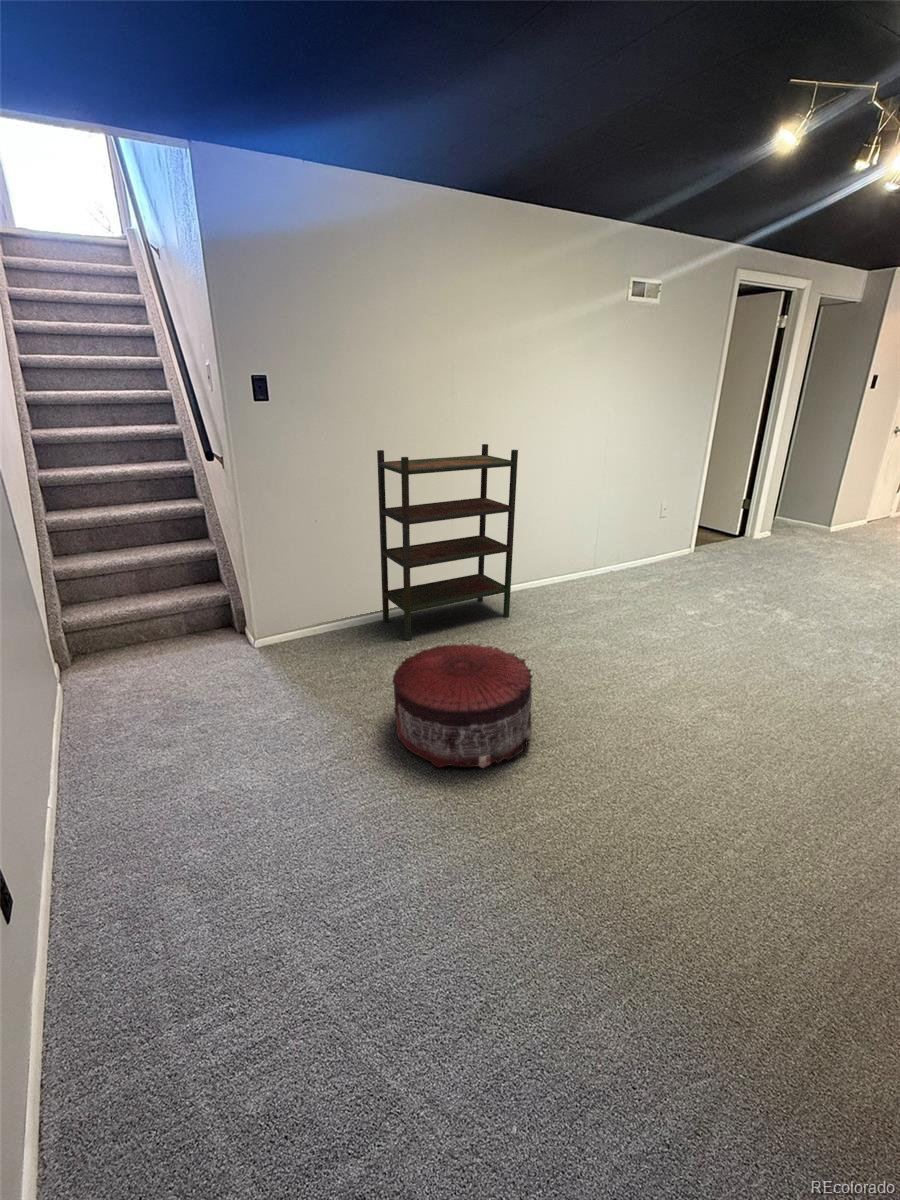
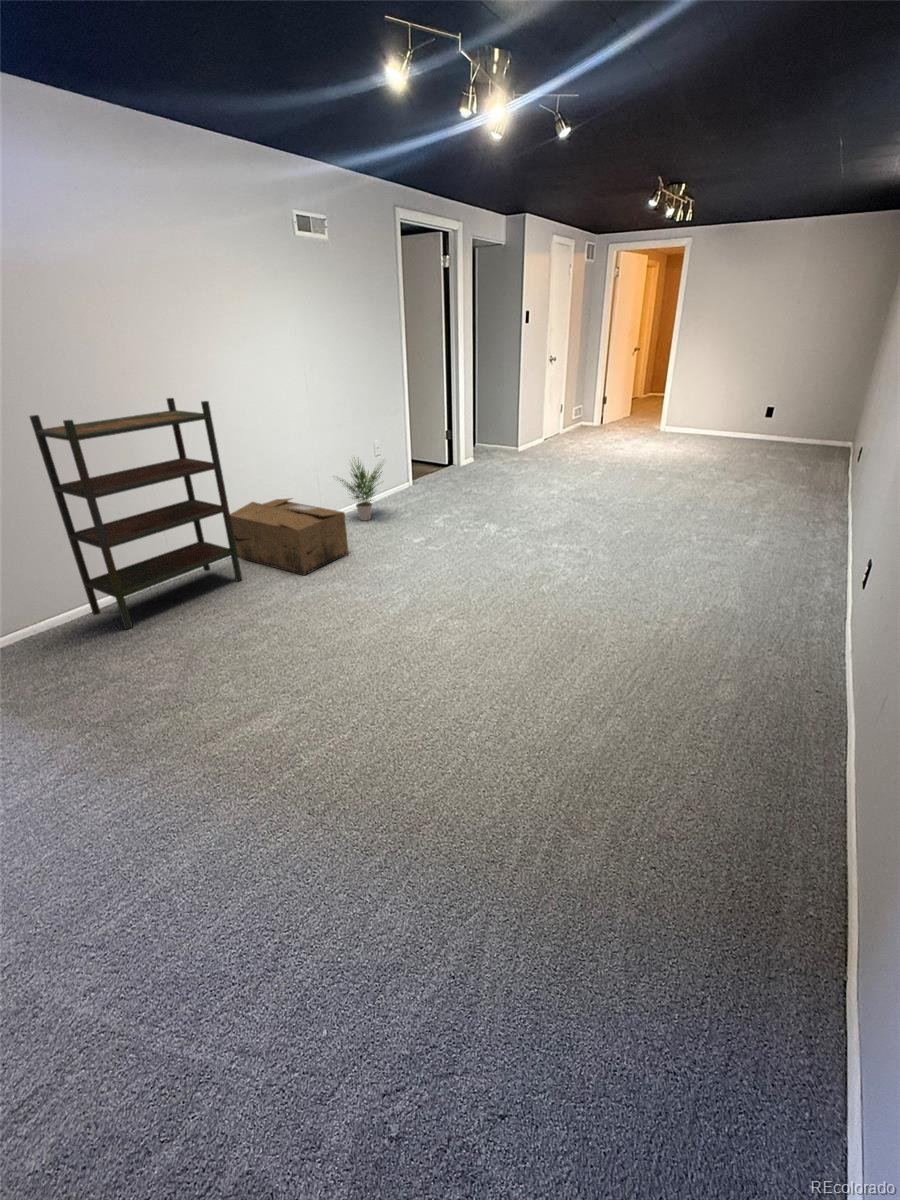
potted plant: none [612,514,674,580] -> present [340,461,382,520]
cardboard box: none [507,545,620,625] -> present [230,498,348,575]
pouf: present [392,644,533,768] -> none [113,611,283,748]

